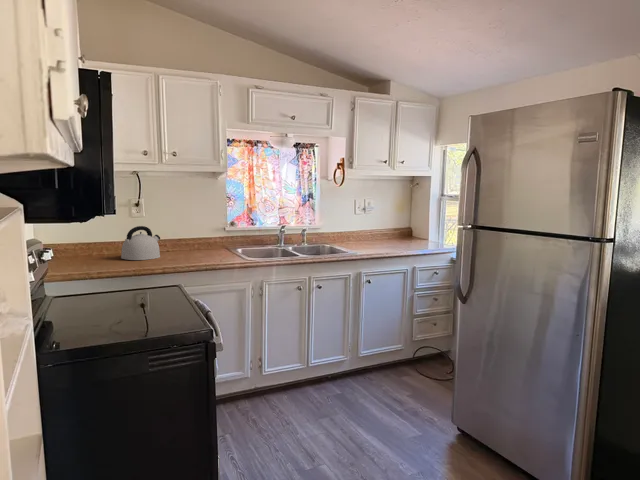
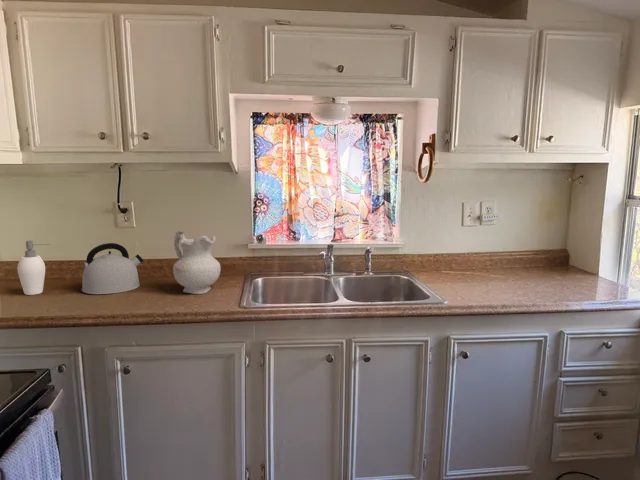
ceramic pitcher: none [188,216,222,257] -> present [173,231,221,294]
soap dispenser: none [77,225,101,263] -> present [17,241,50,295]

